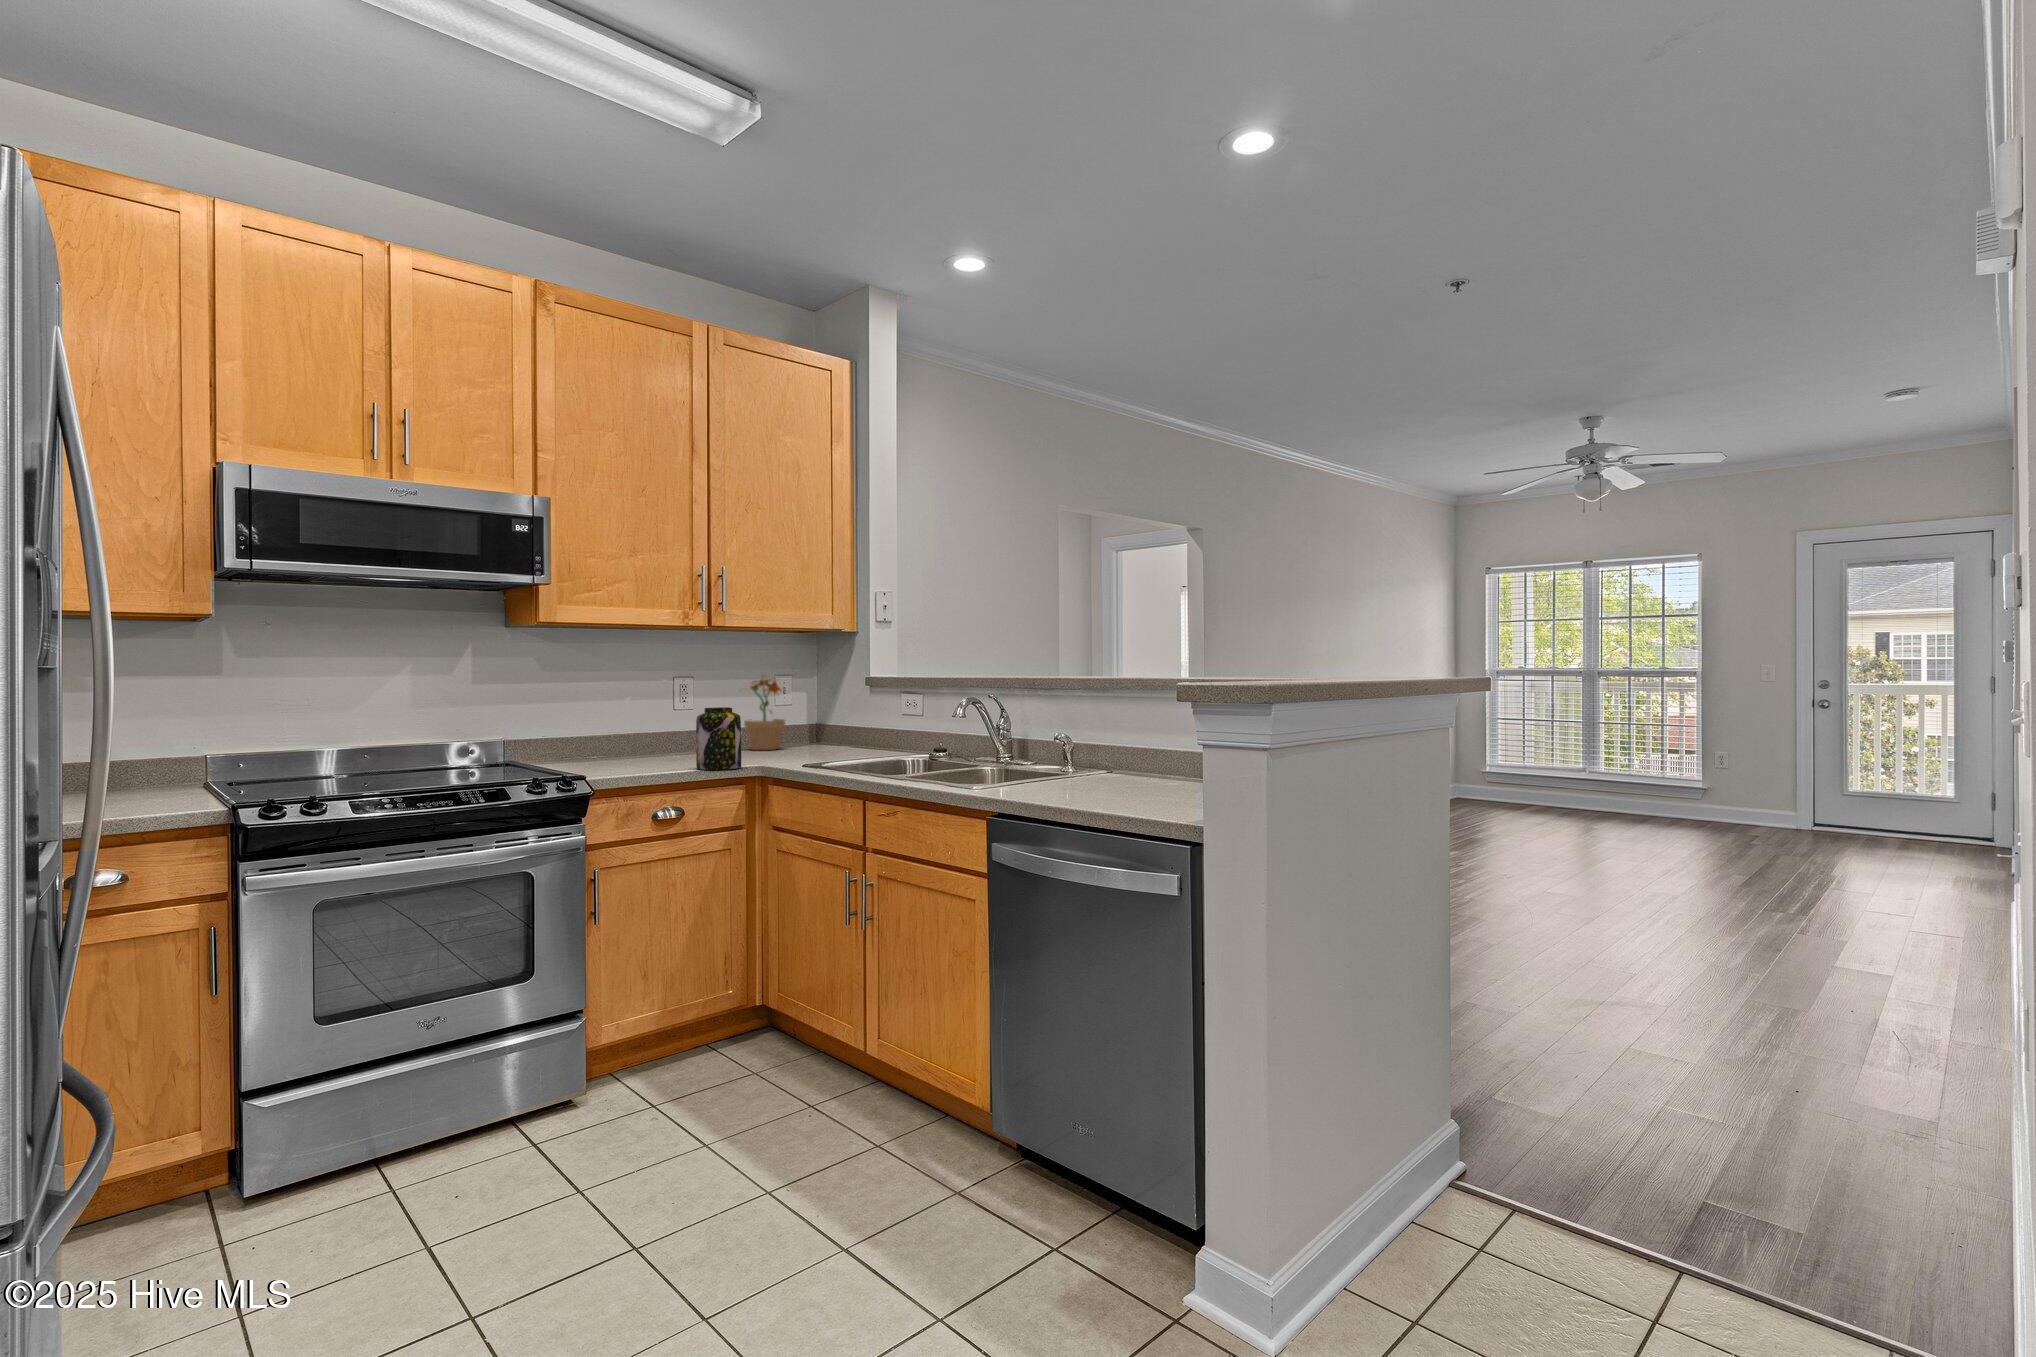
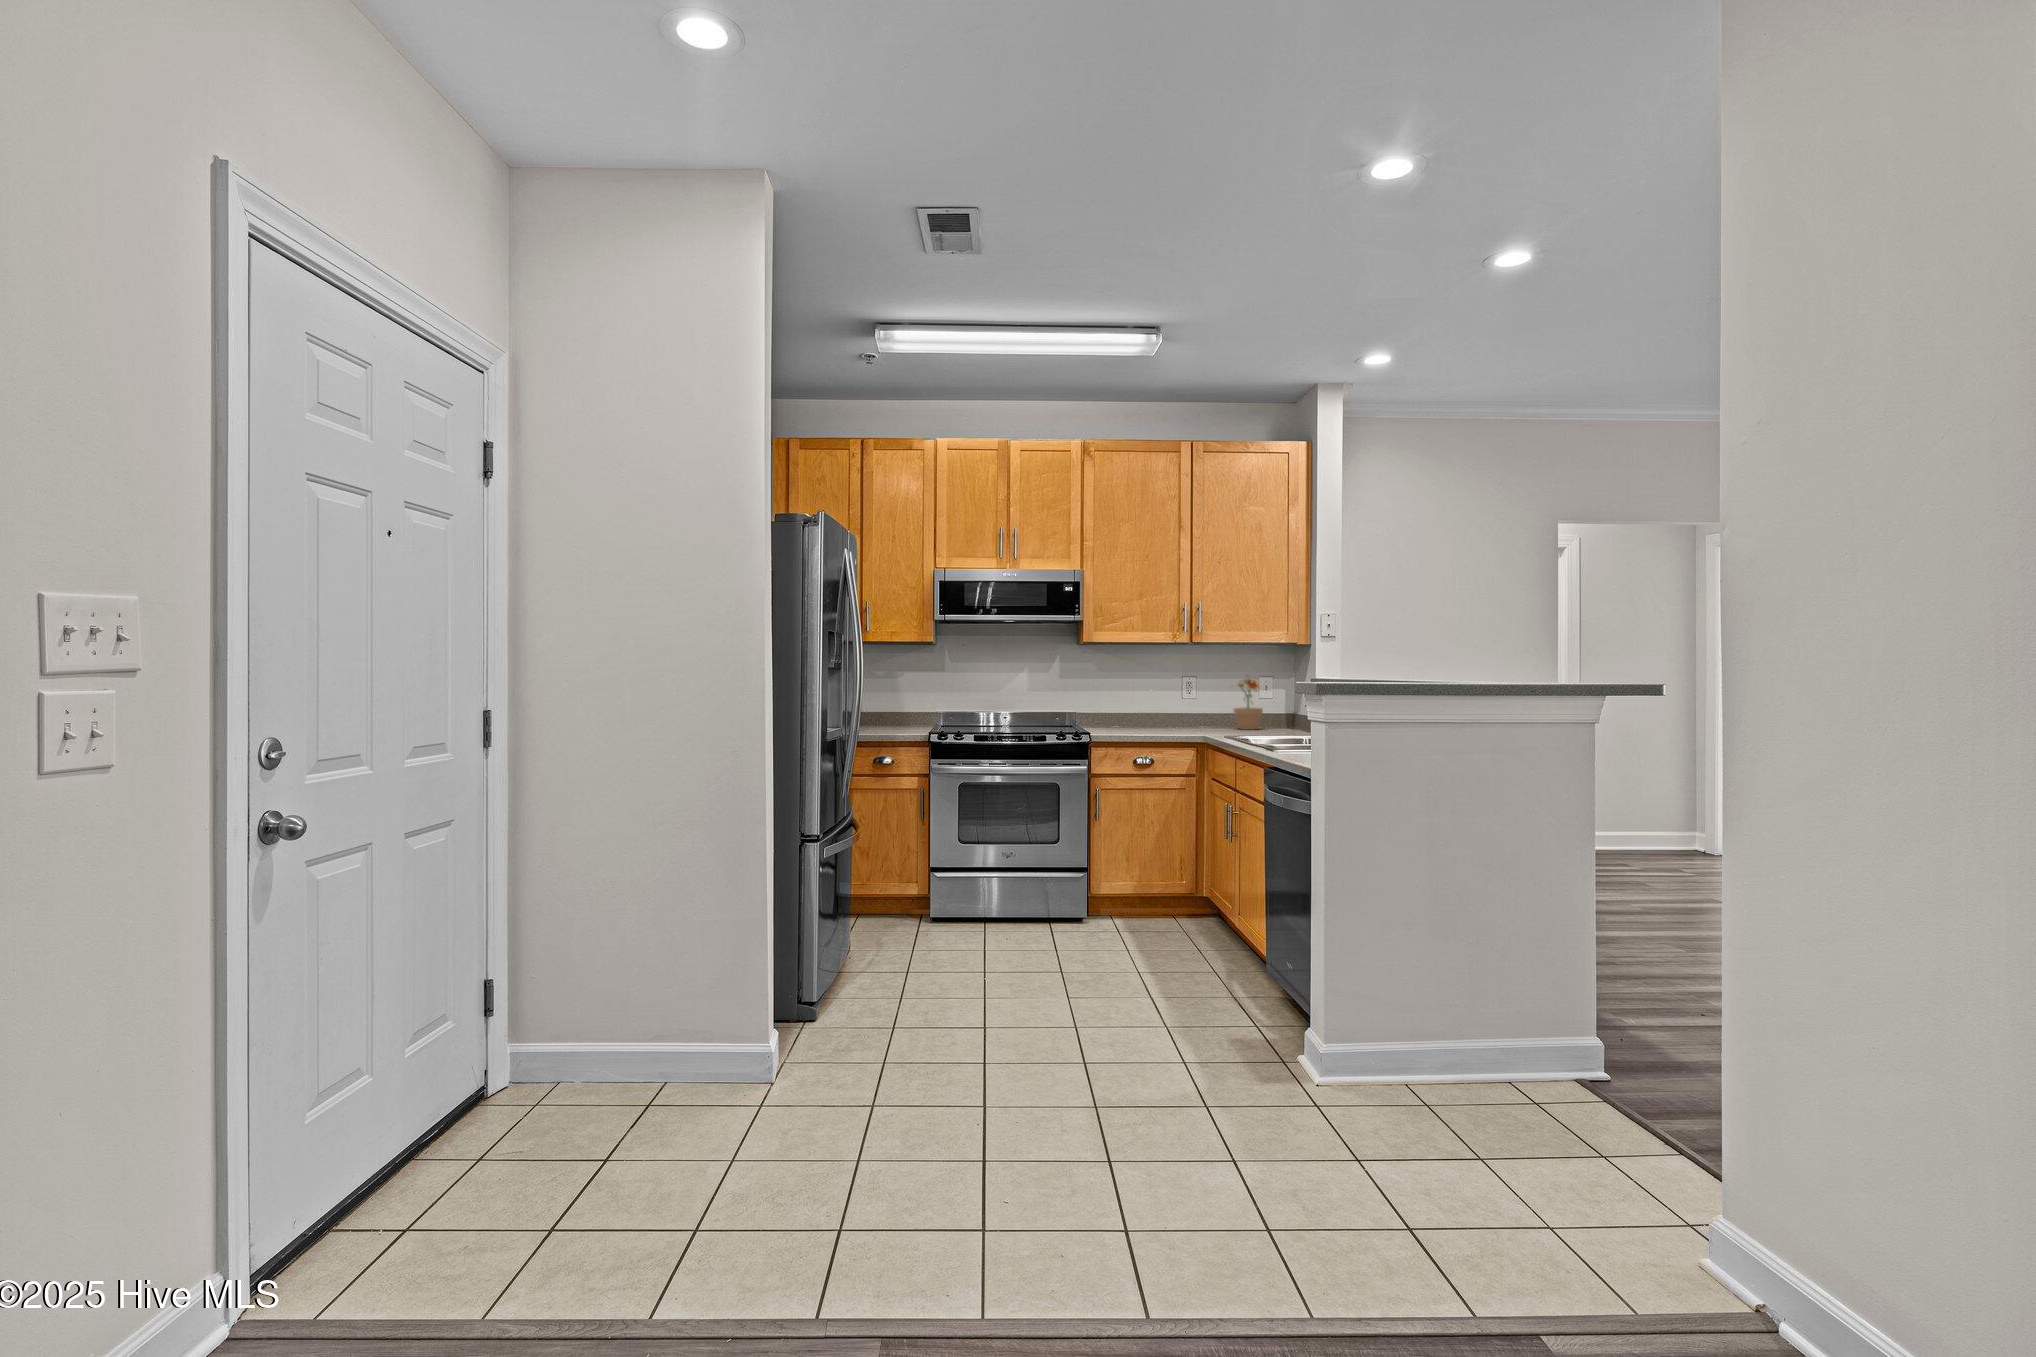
jar: present [696,707,741,770] -> none [1166,697,1194,736]

